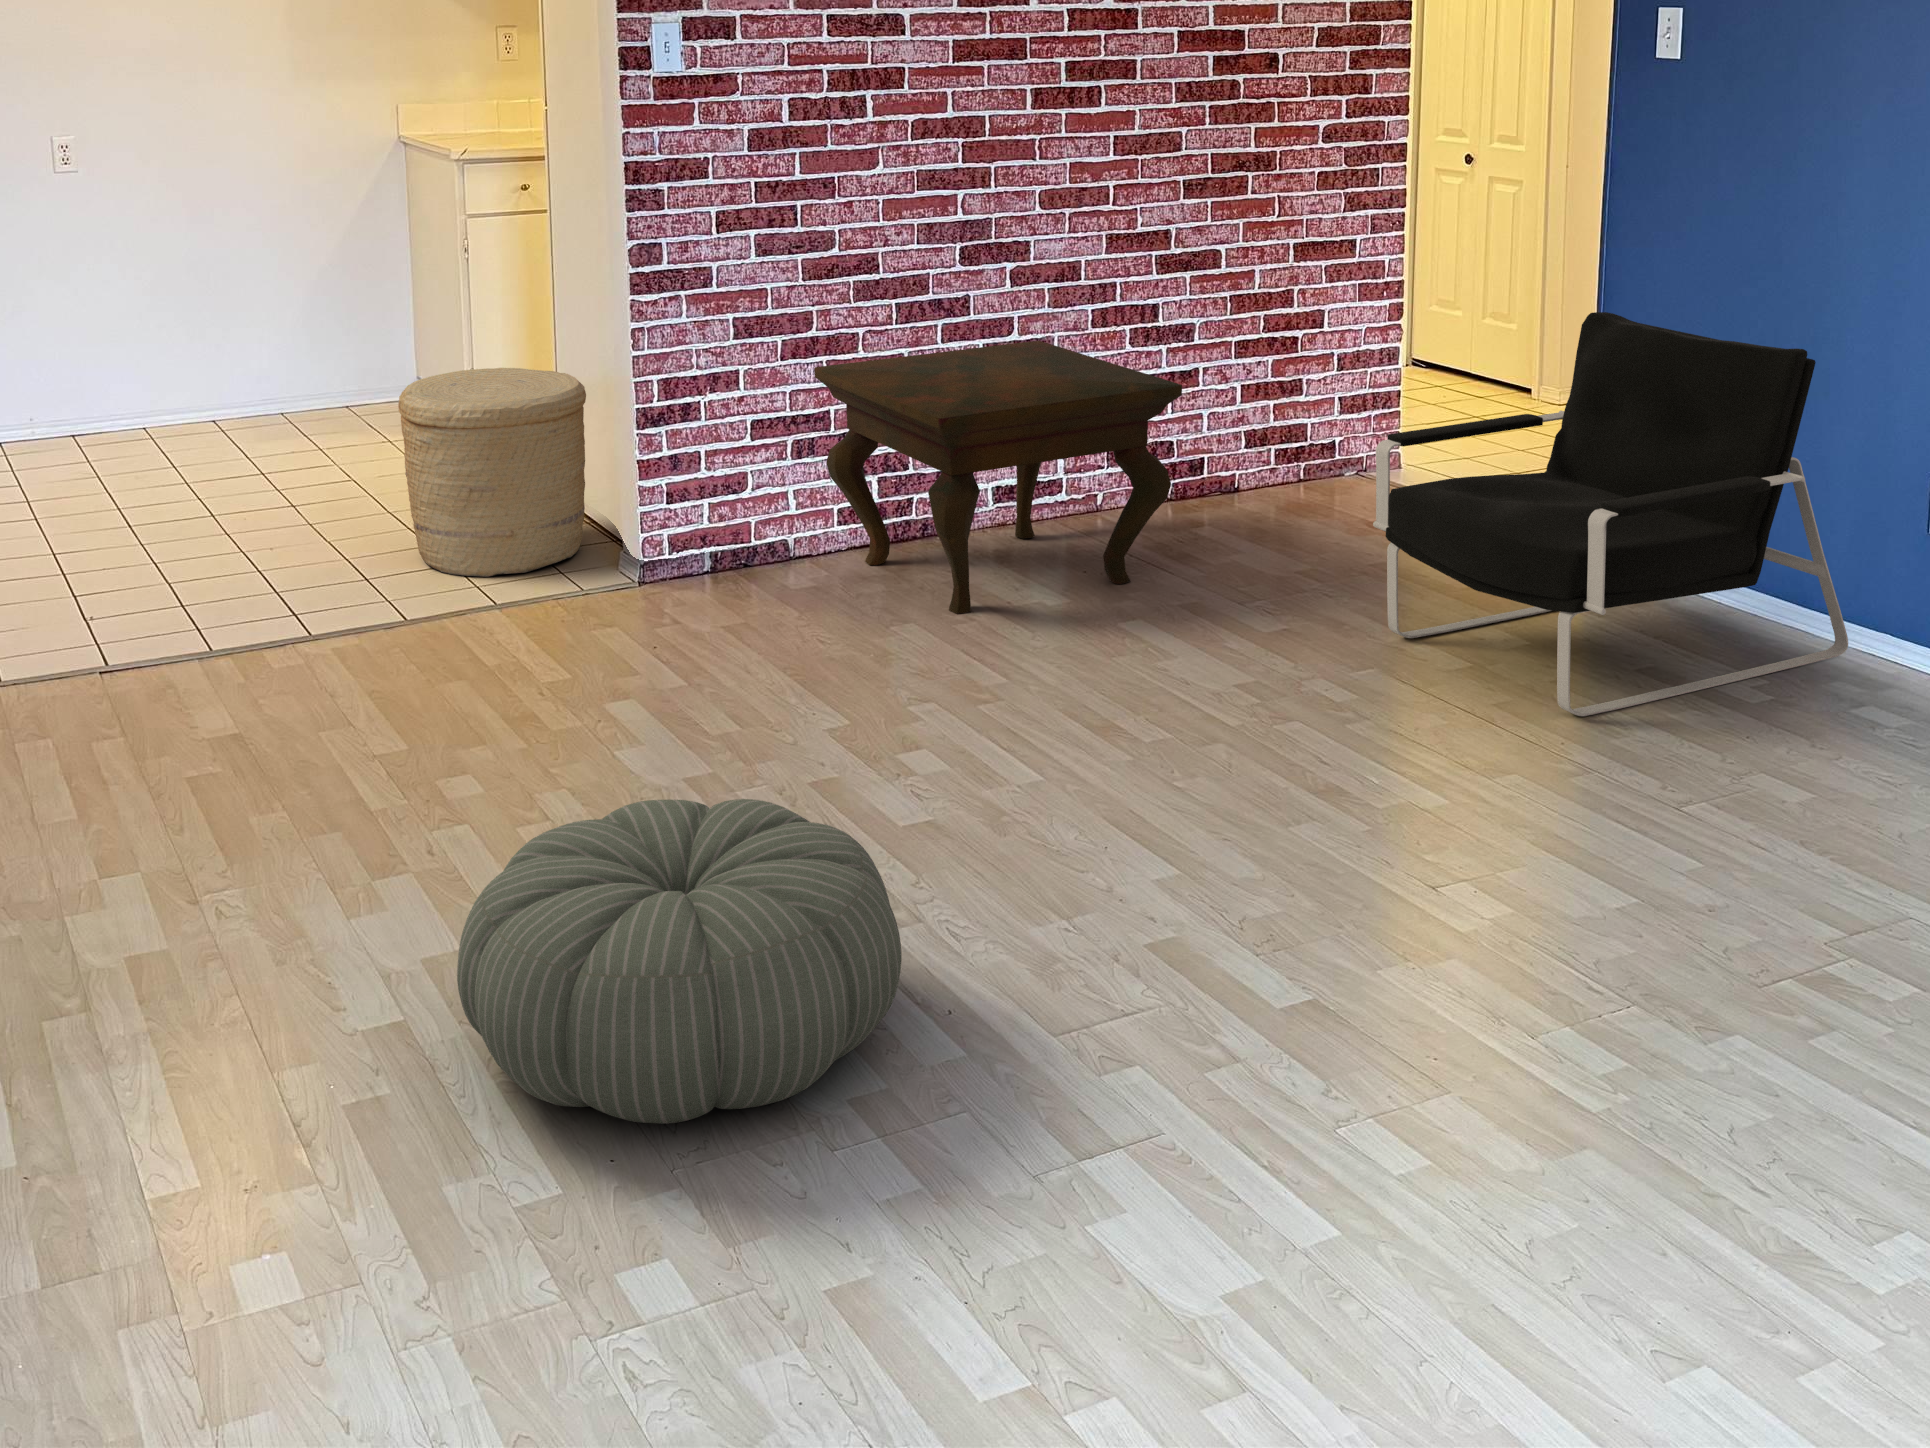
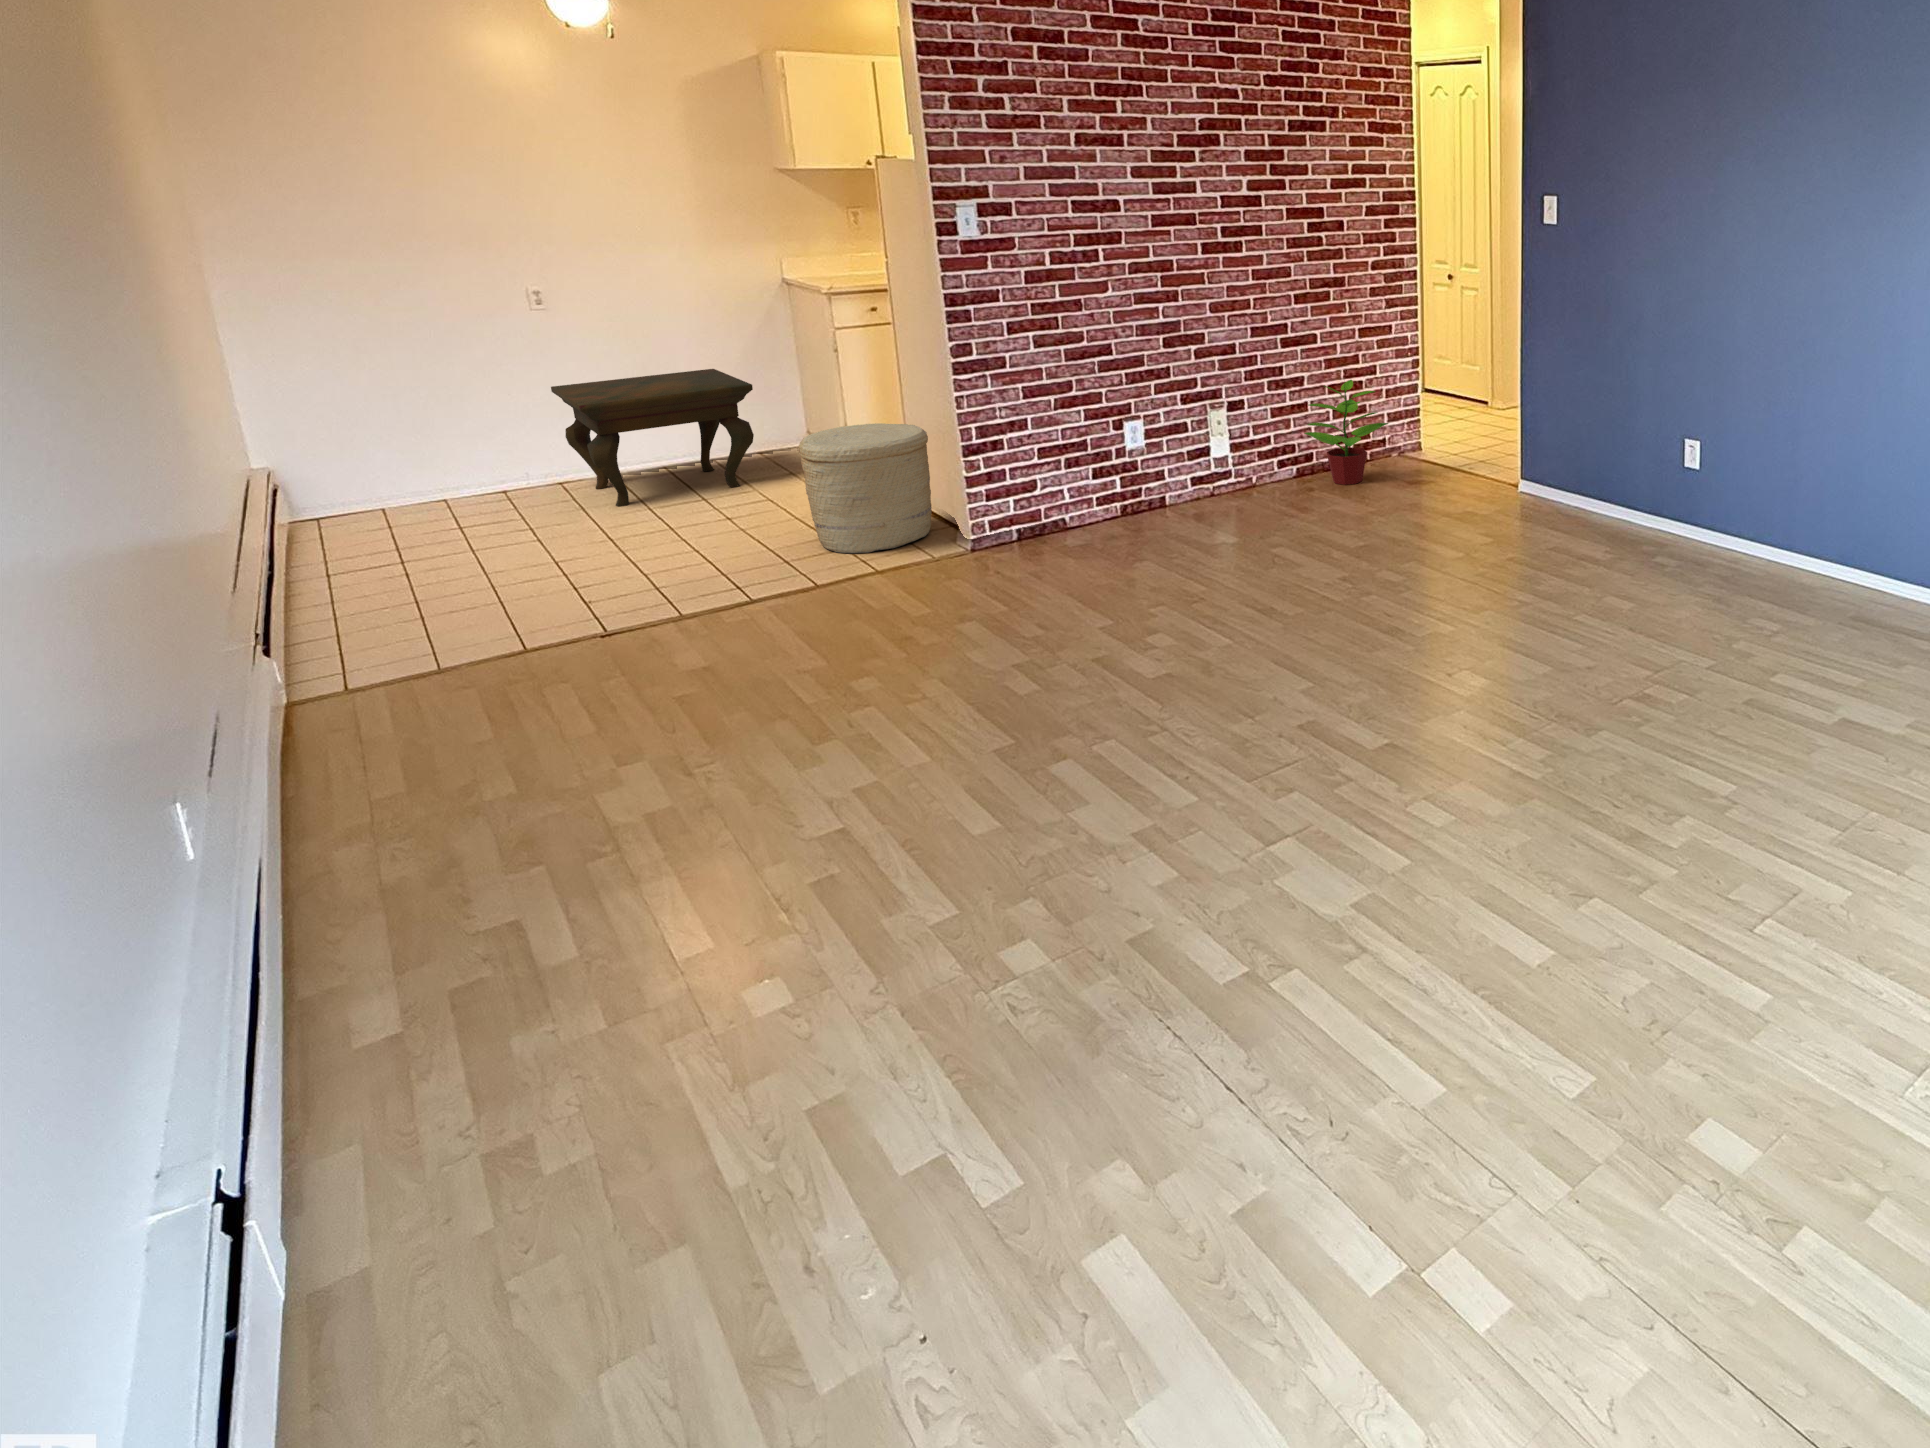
armchair: present [1373,312,1848,716] -> none [1405,359,1647,570]
potted plant: none [1189,329,1340,520] -> present [1304,380,1388,485]
side table: present [814,341,1182,614] -> present [551,369,754,507]
pouf: present [457,799,902,1124] -> none [879,651,1147,828]

